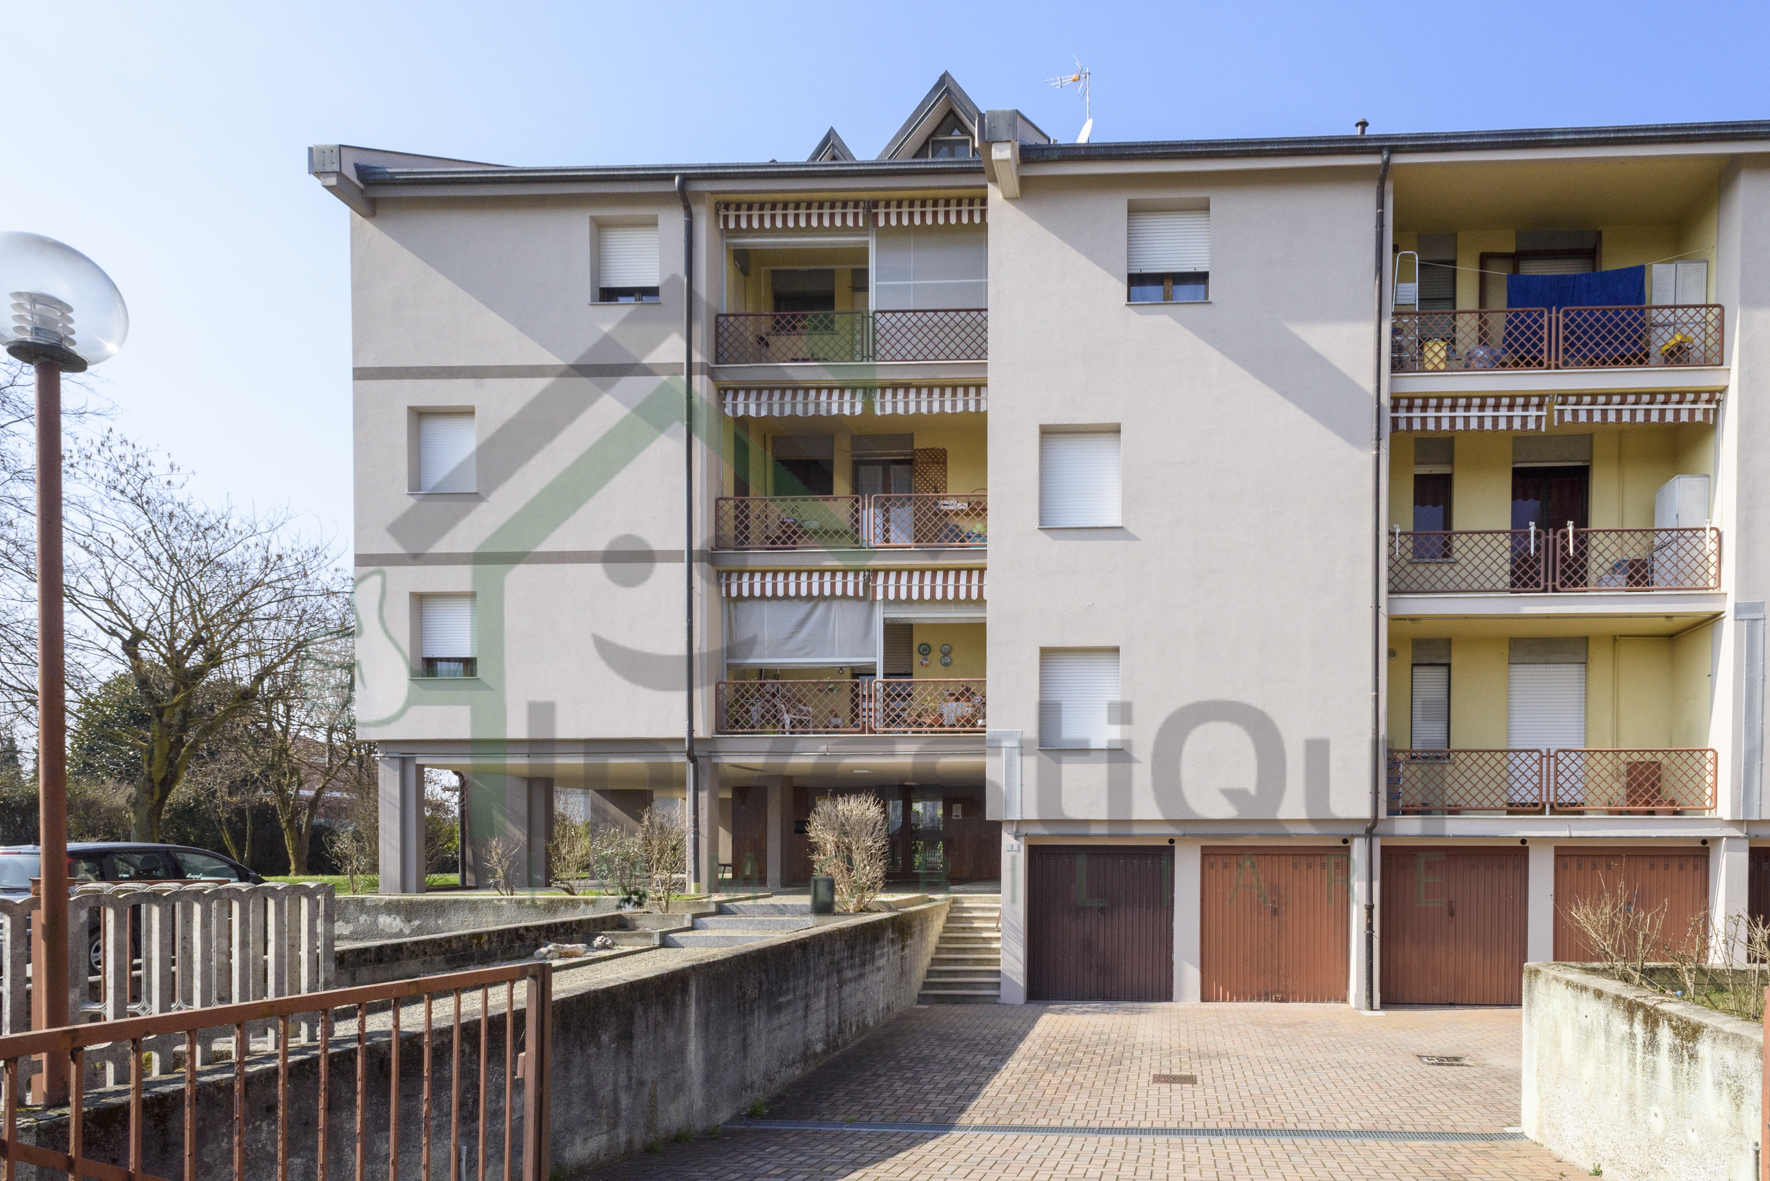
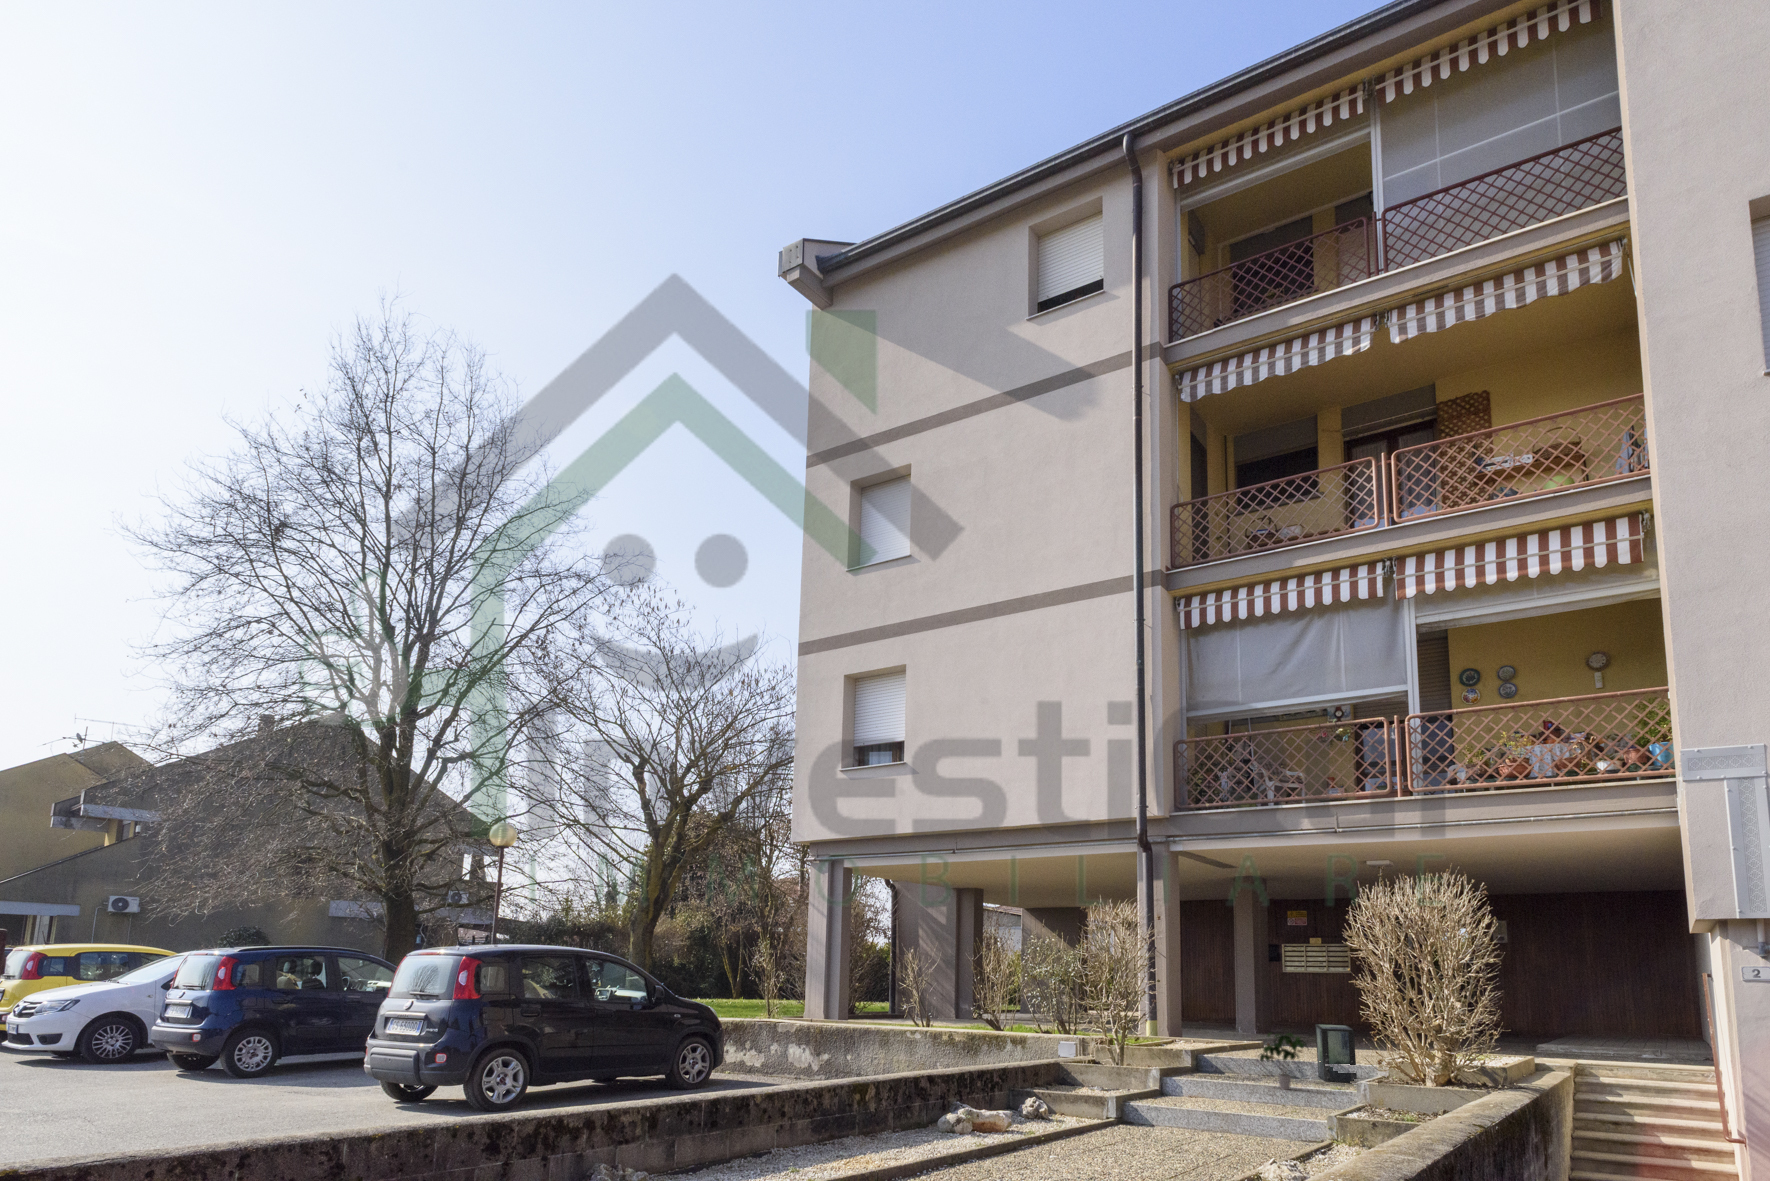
potted plant: present [616,888,650,930] -> present [1260,1032,1308,1090]

